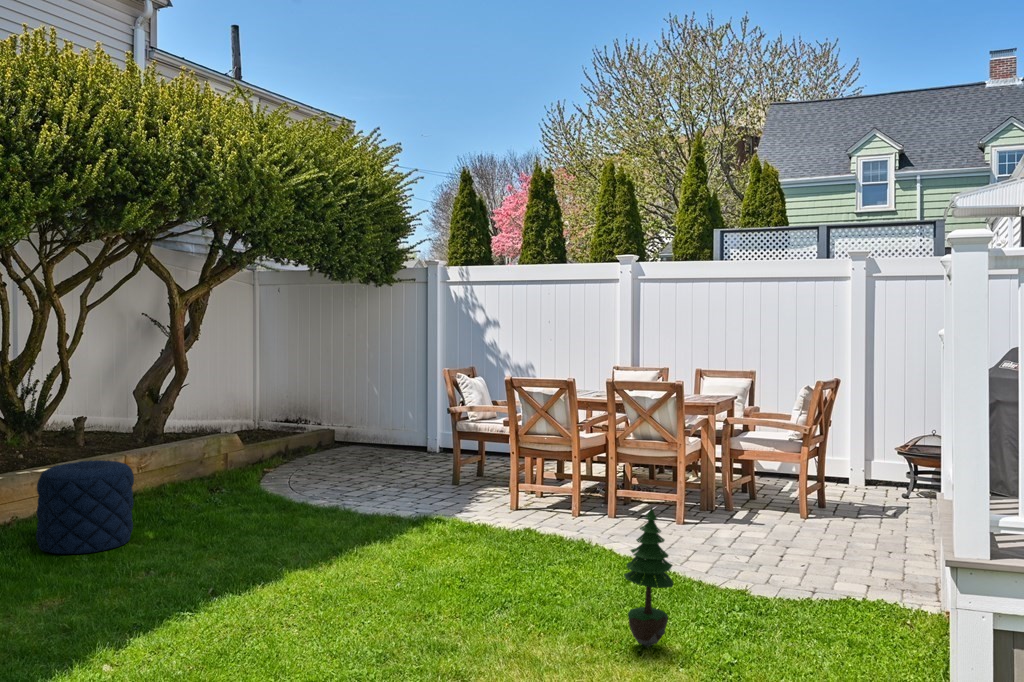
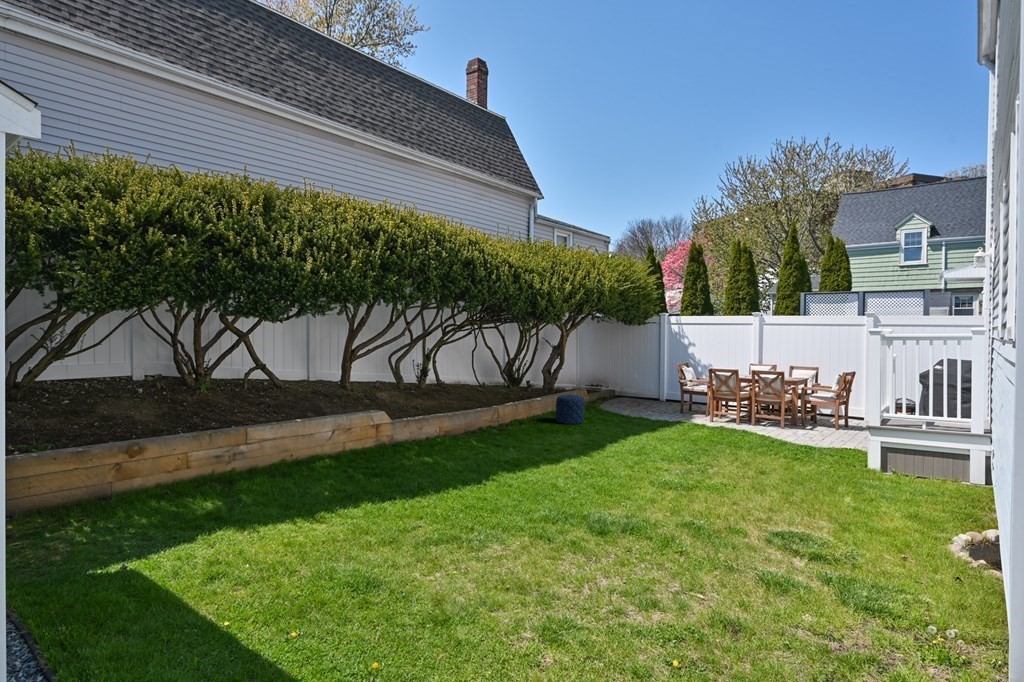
potted tree: present [624,507,674,647] -> none [767,410,784,453]

